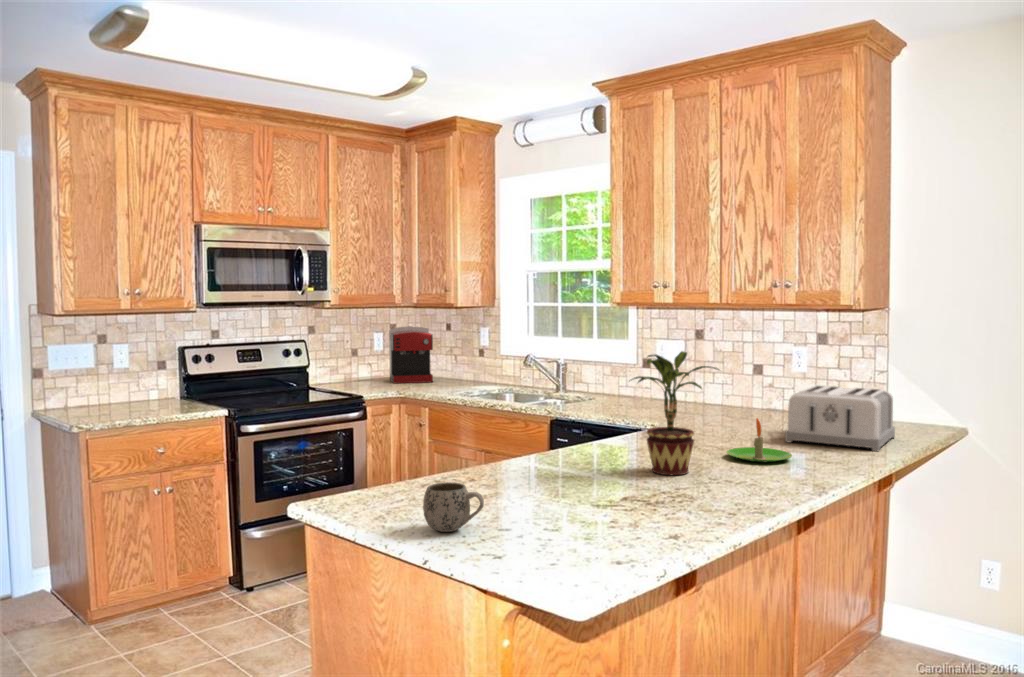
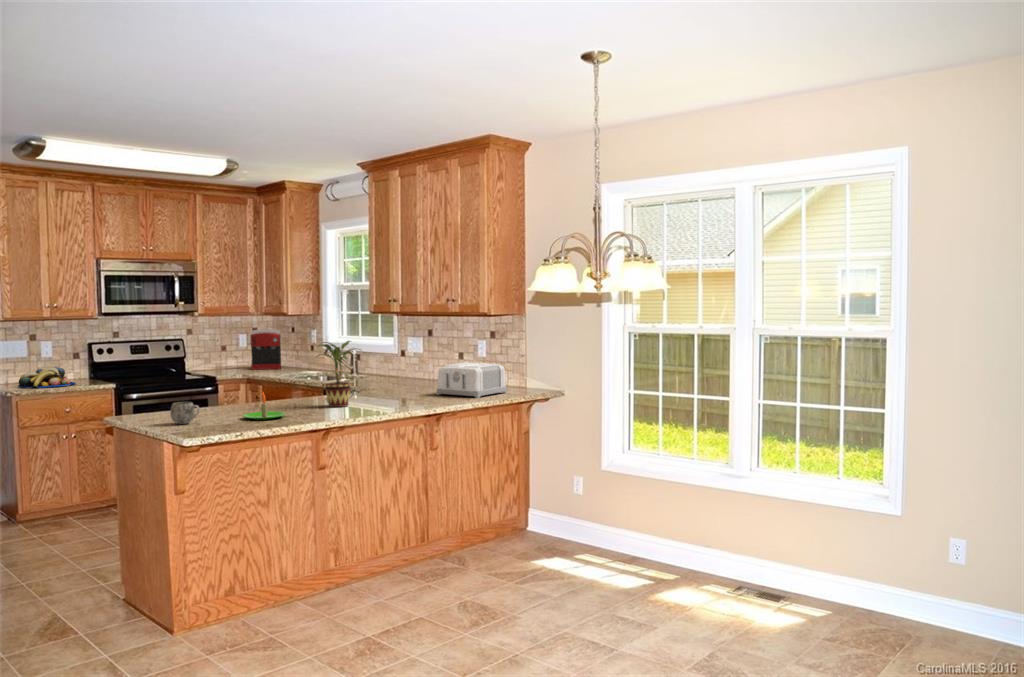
fruit bowl: none [85,384,168,418] -> present [18,367,76,389]
candle: present [726,418,792,462] -> present [243,392,286,420]

